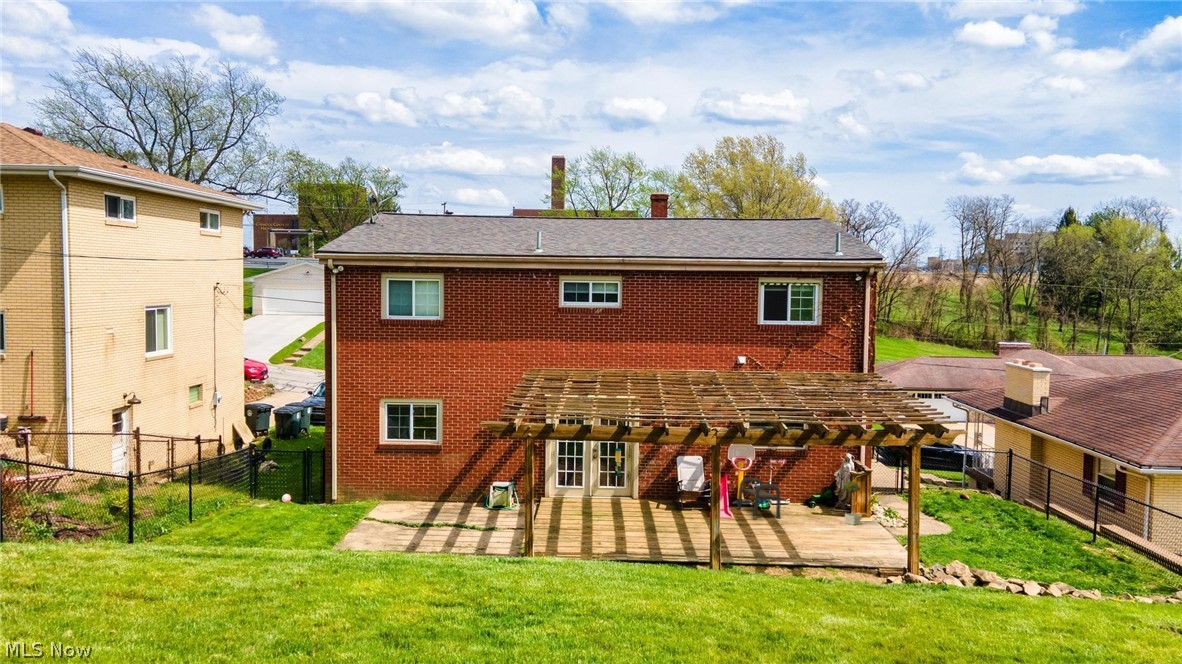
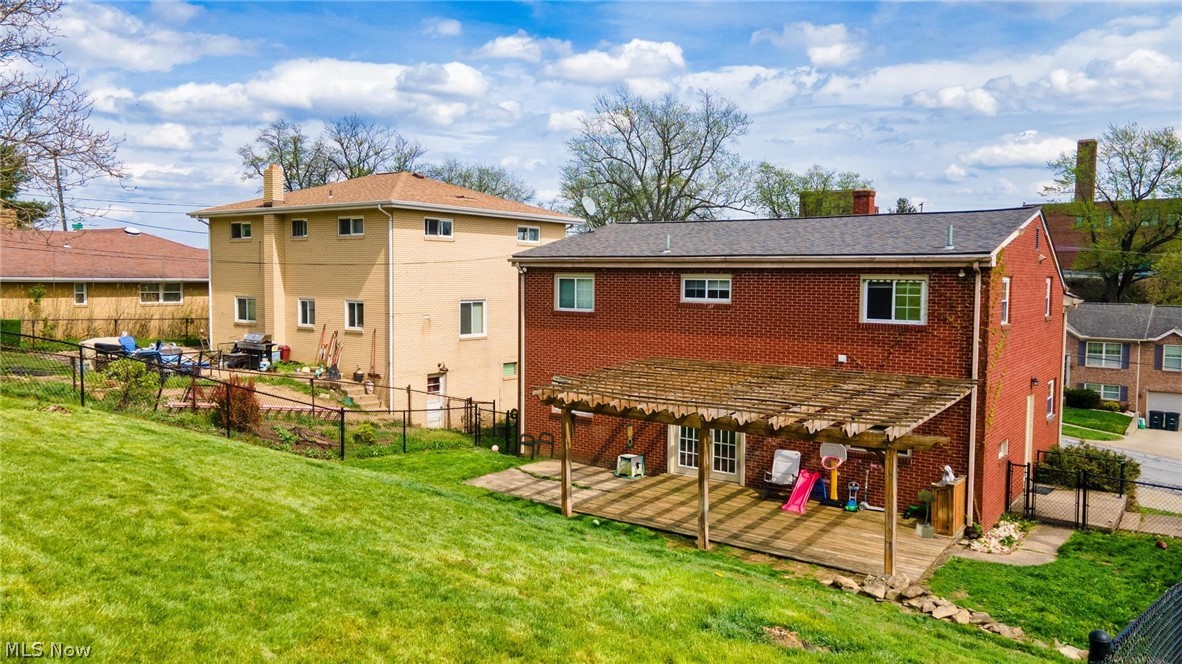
bench: present [738,478,781,518] -> present [517,432,555,461]

